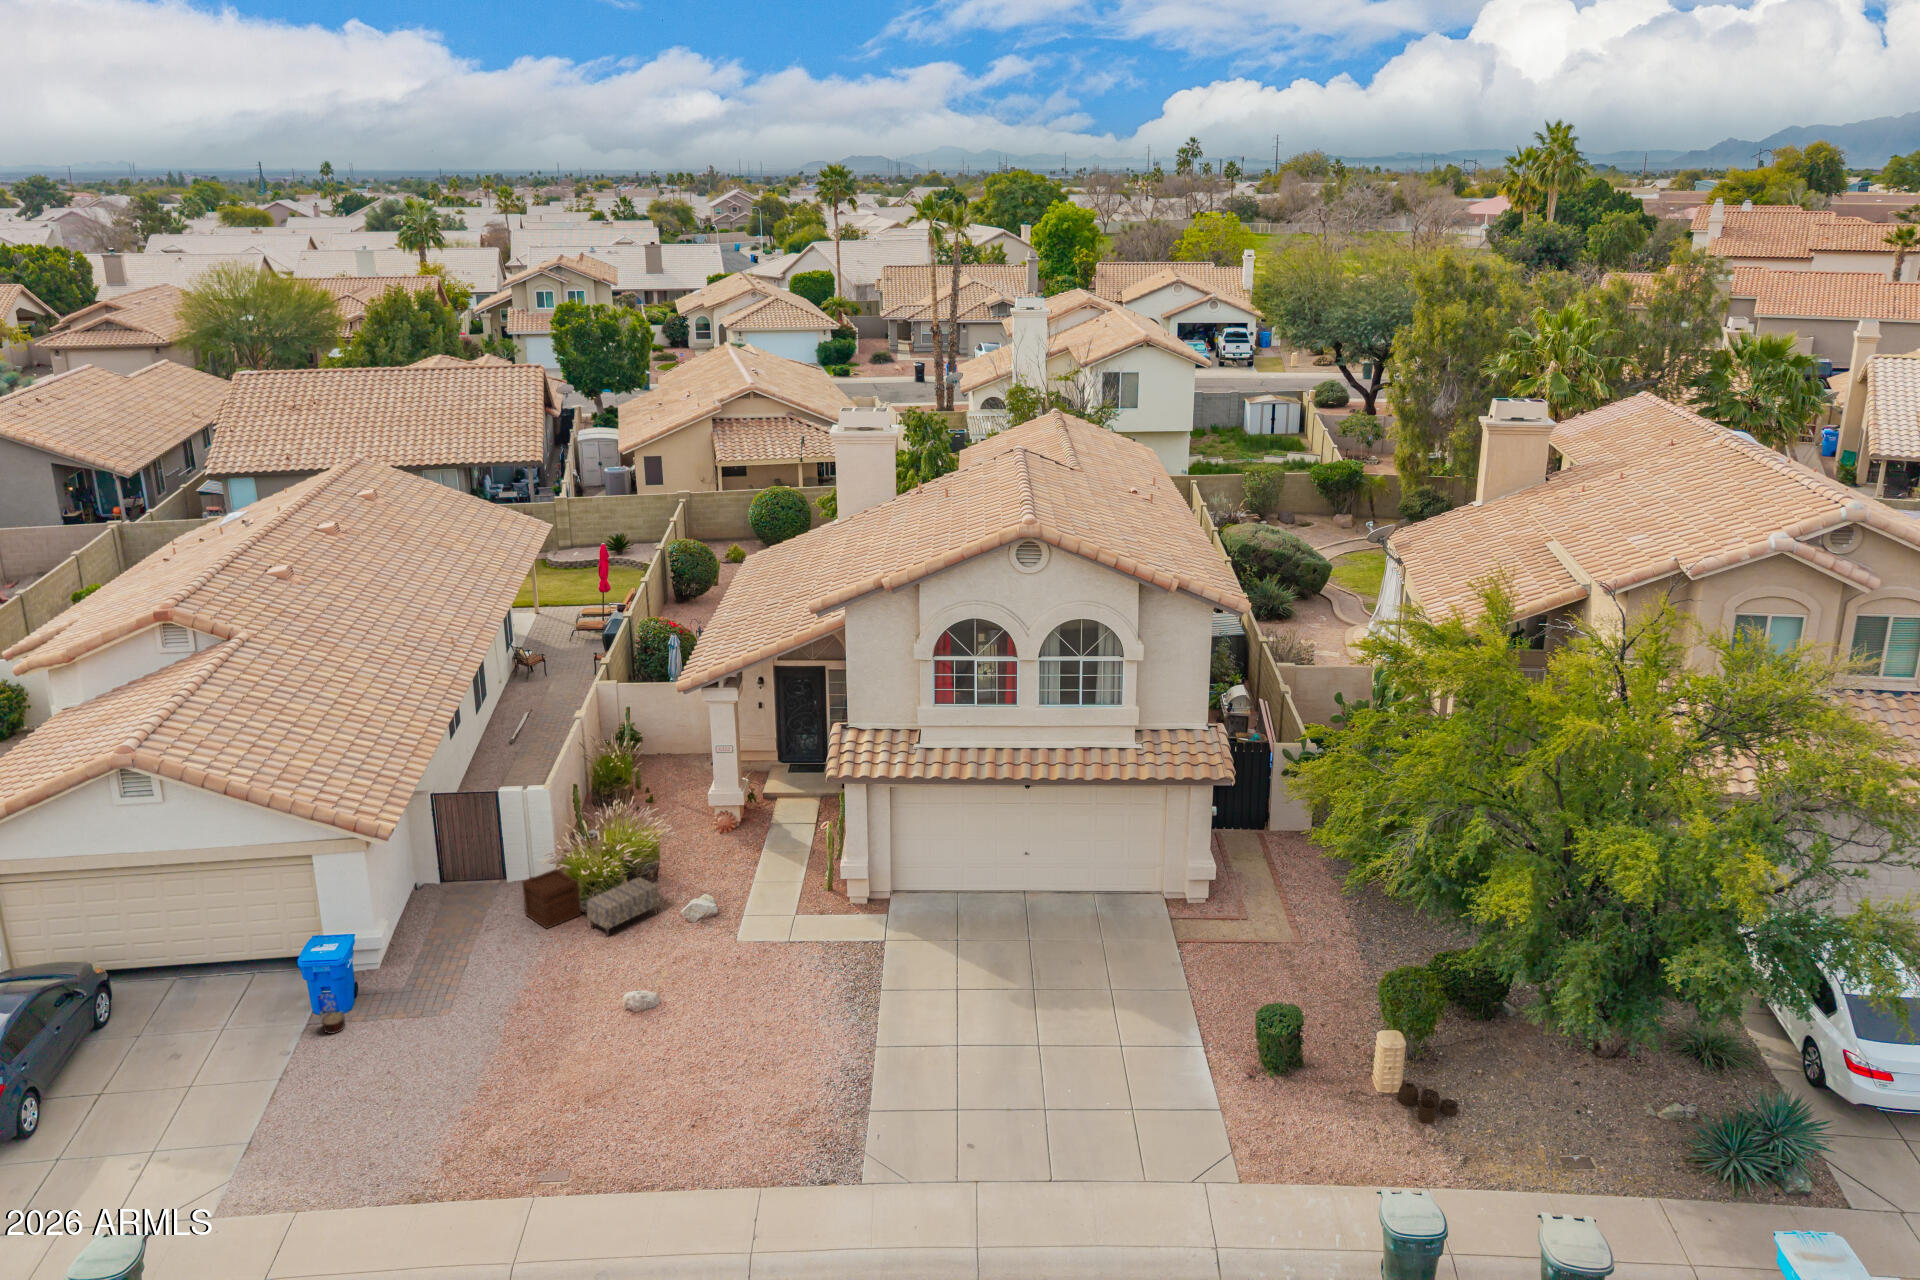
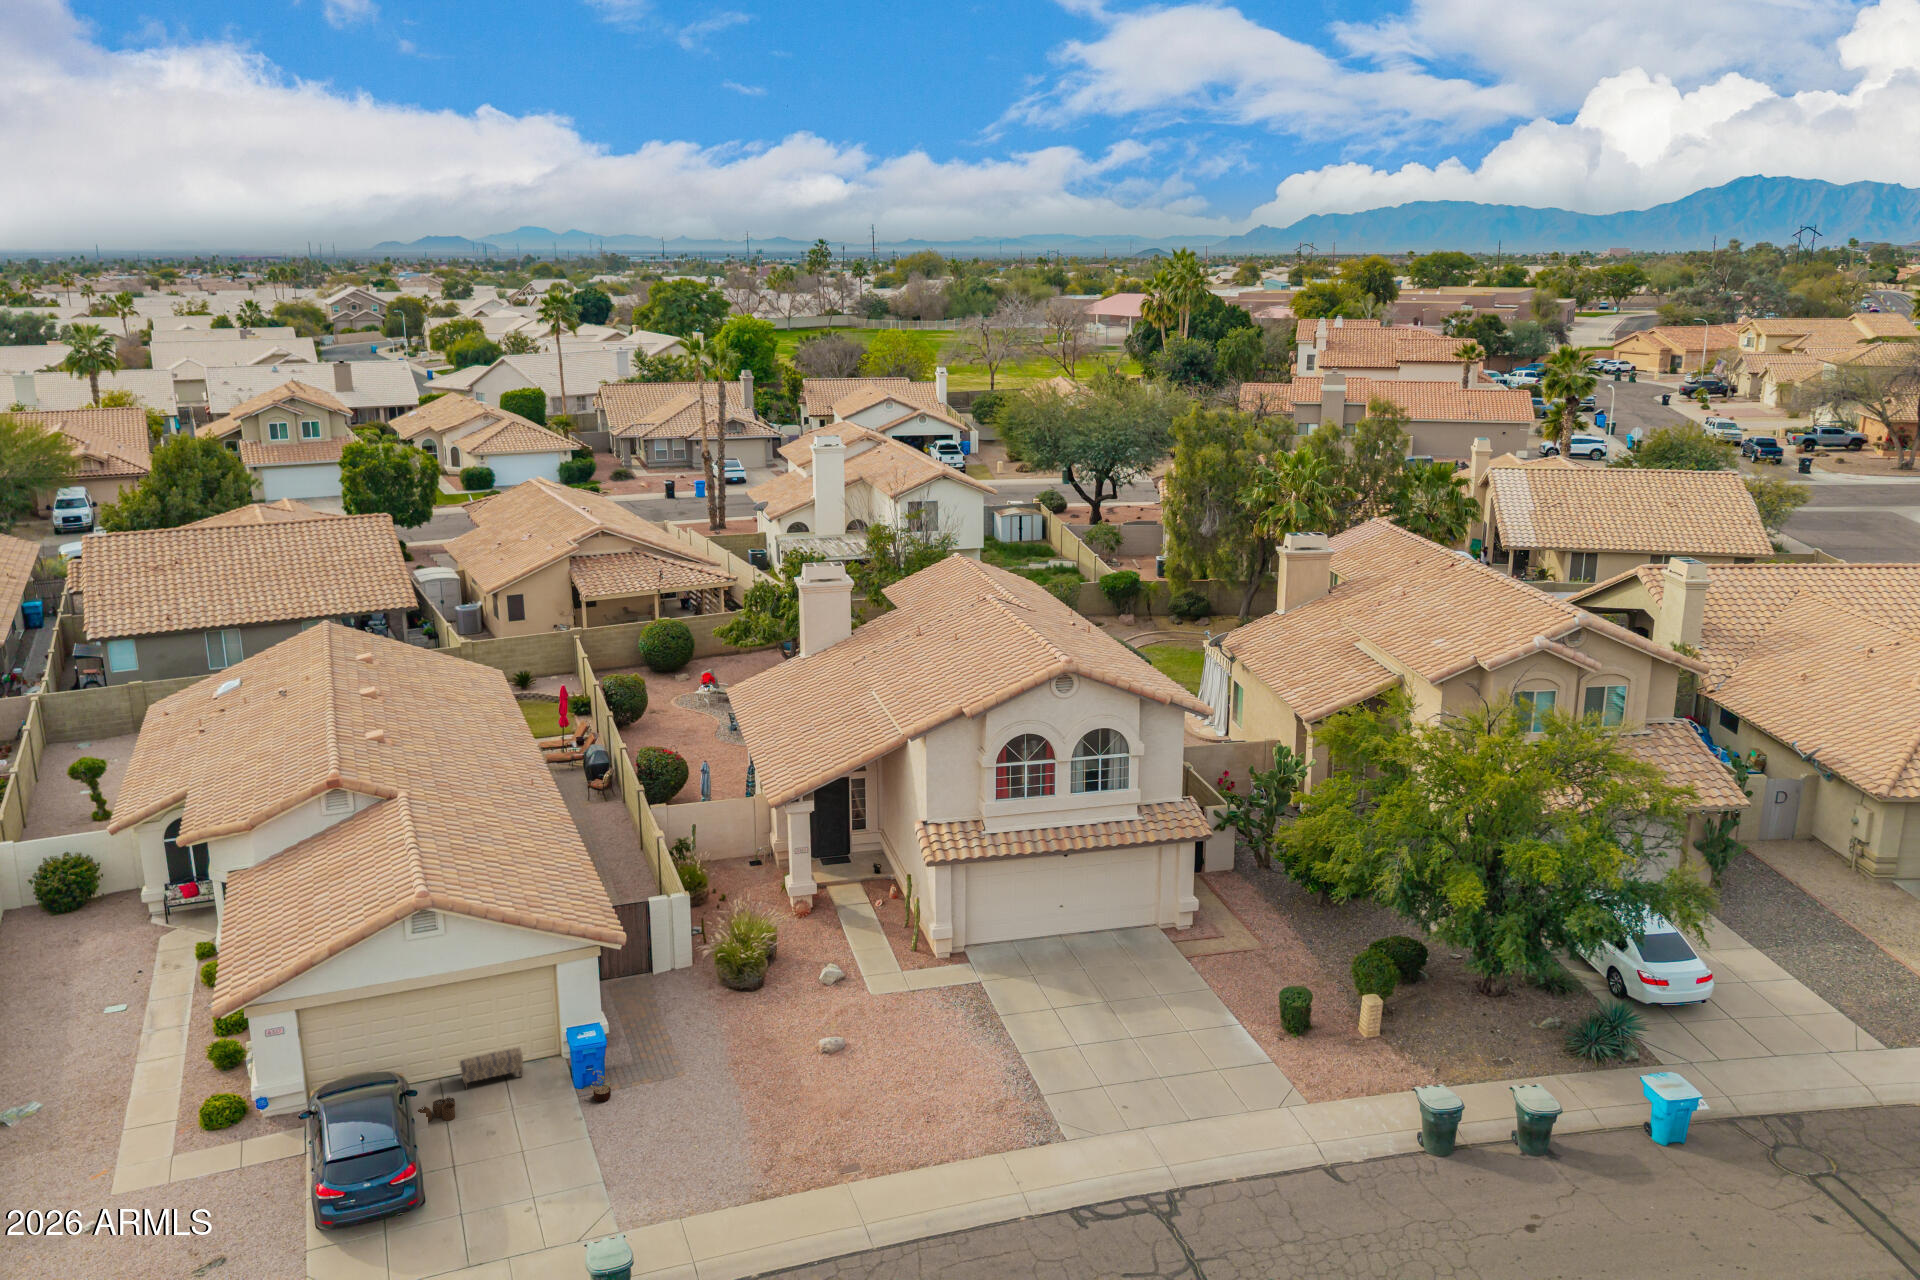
wooden crate: present [522,869,581,928] -> none [685,959,731,1007]
bench: present [586,877,660,937] -> present [460,1047,523,1089]
woven basket: present [1397,1083,1458,1123] -> present [418,1097,455,1122]

